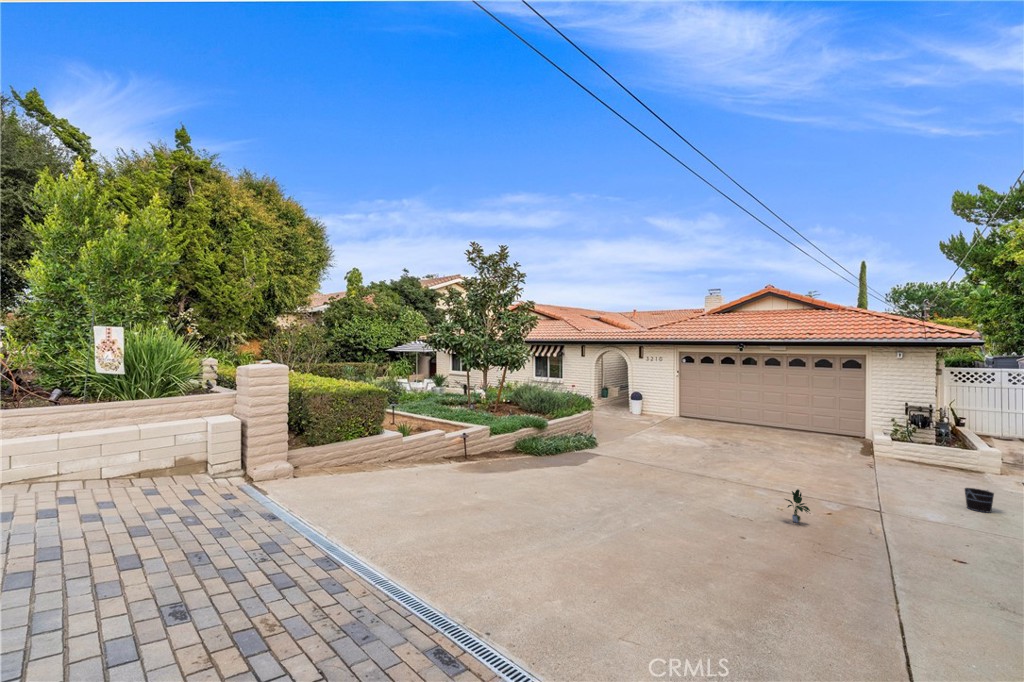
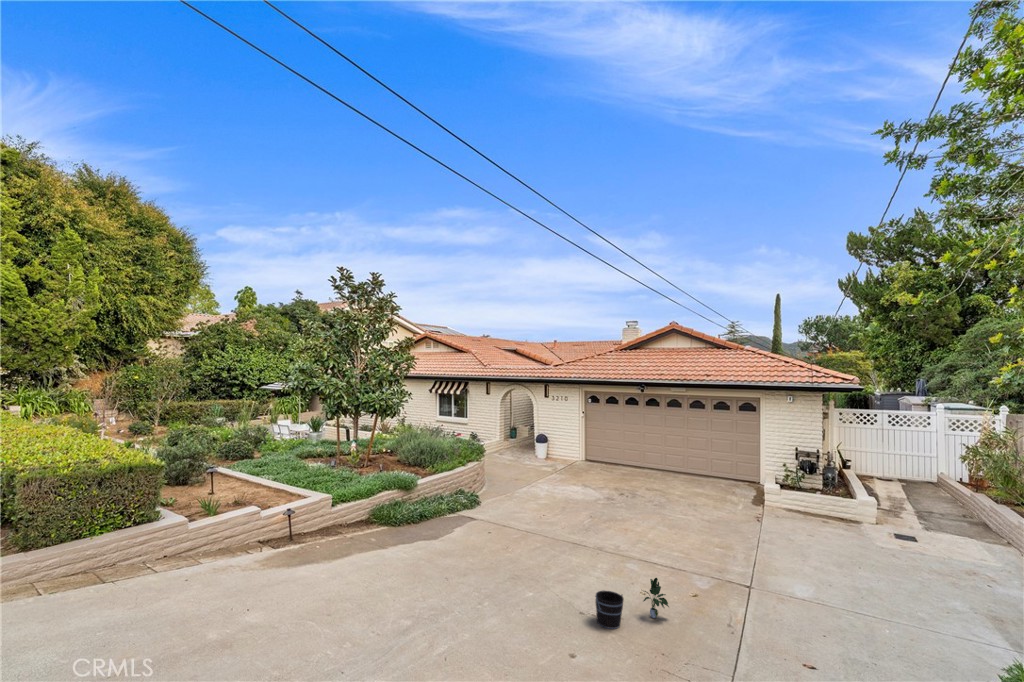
bucket: present [965,488,994,513] -> present [595,590,624,629]

